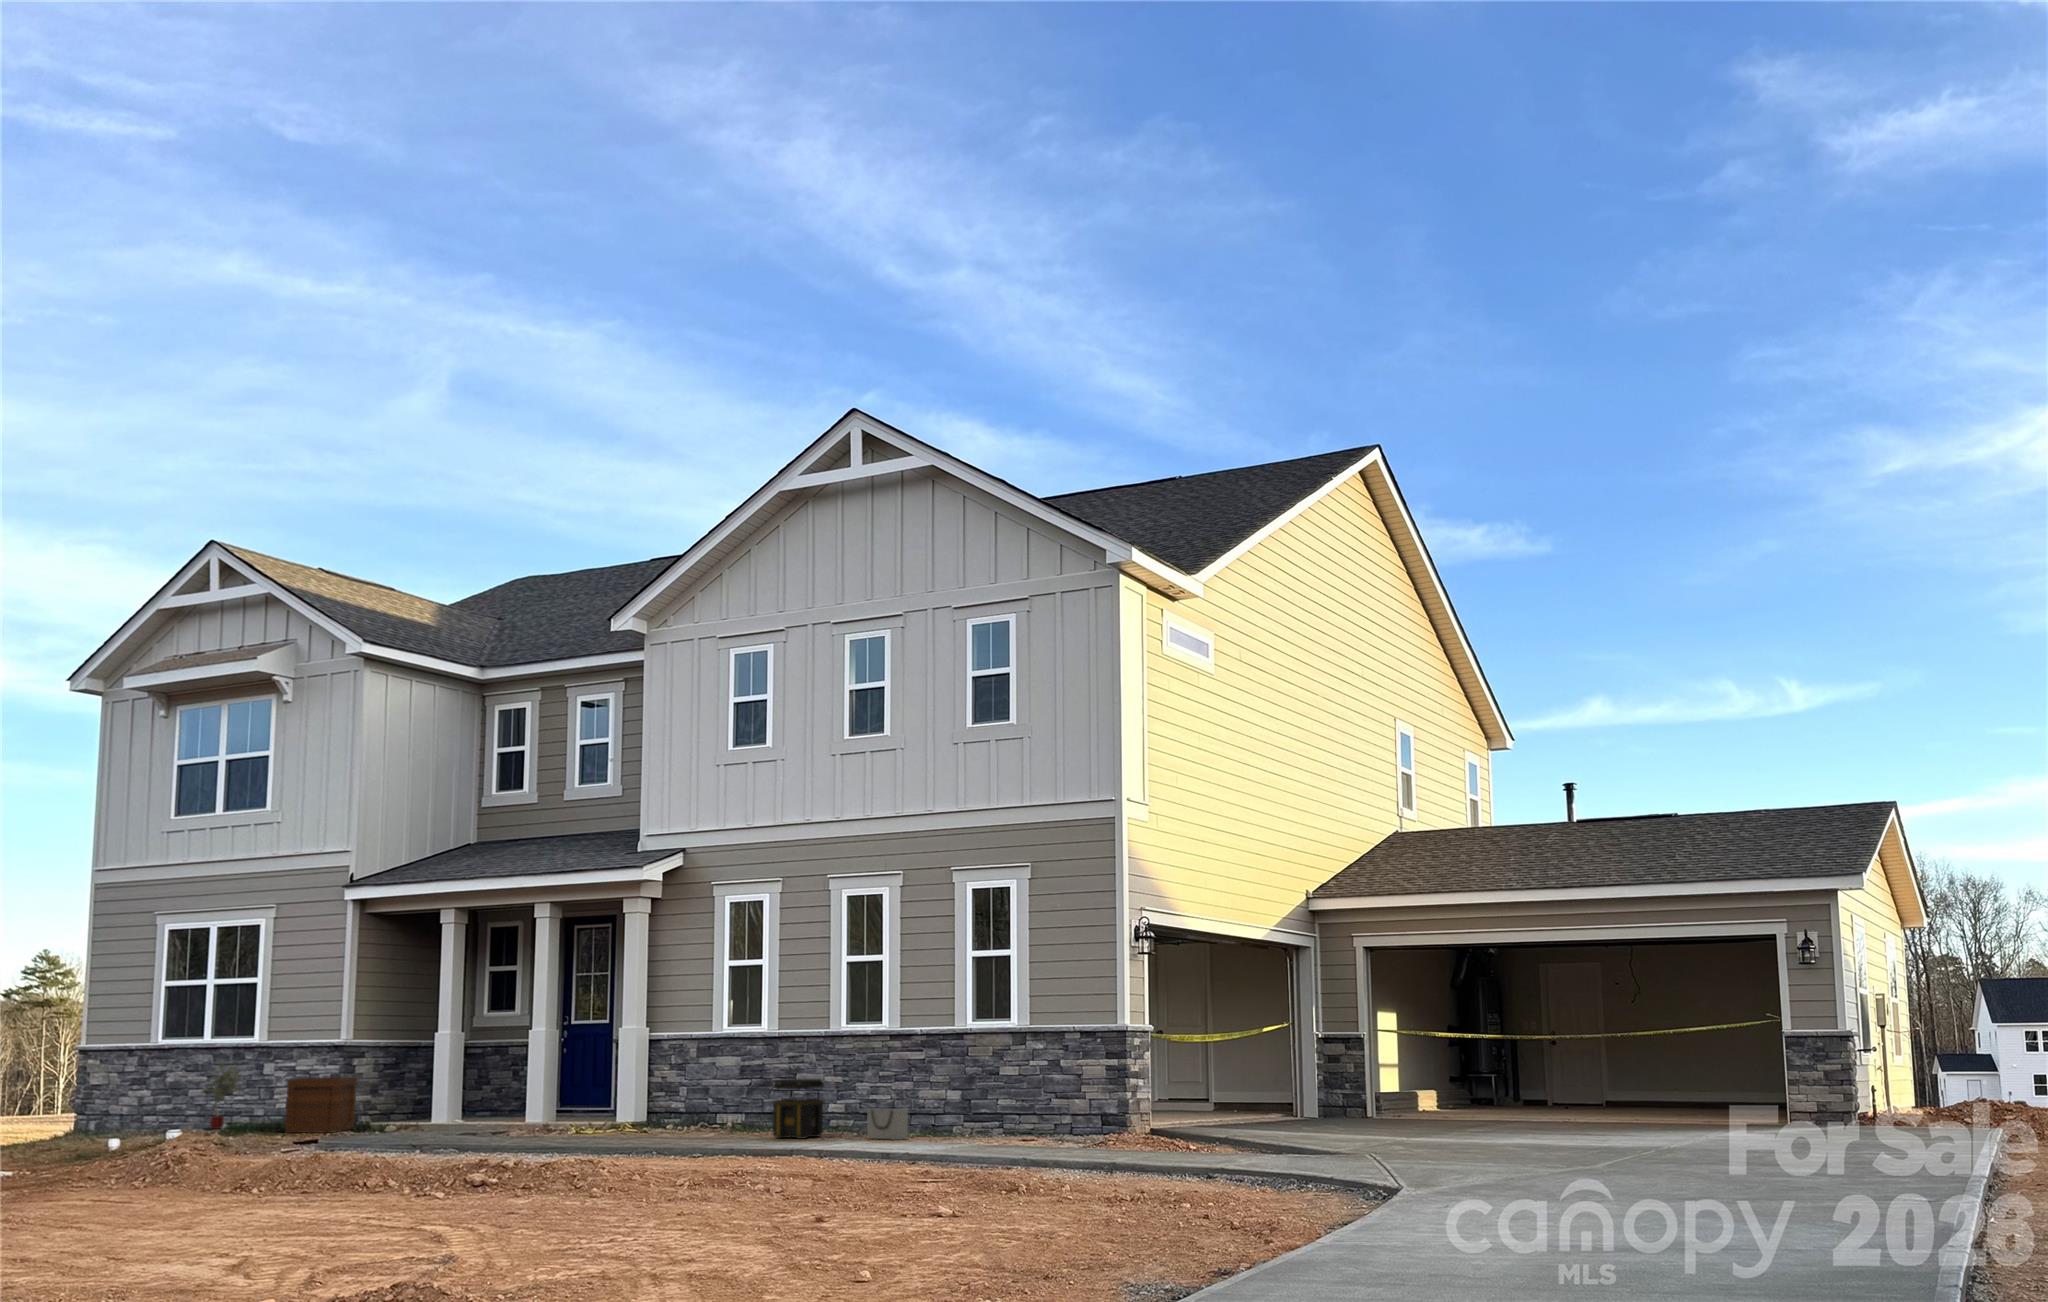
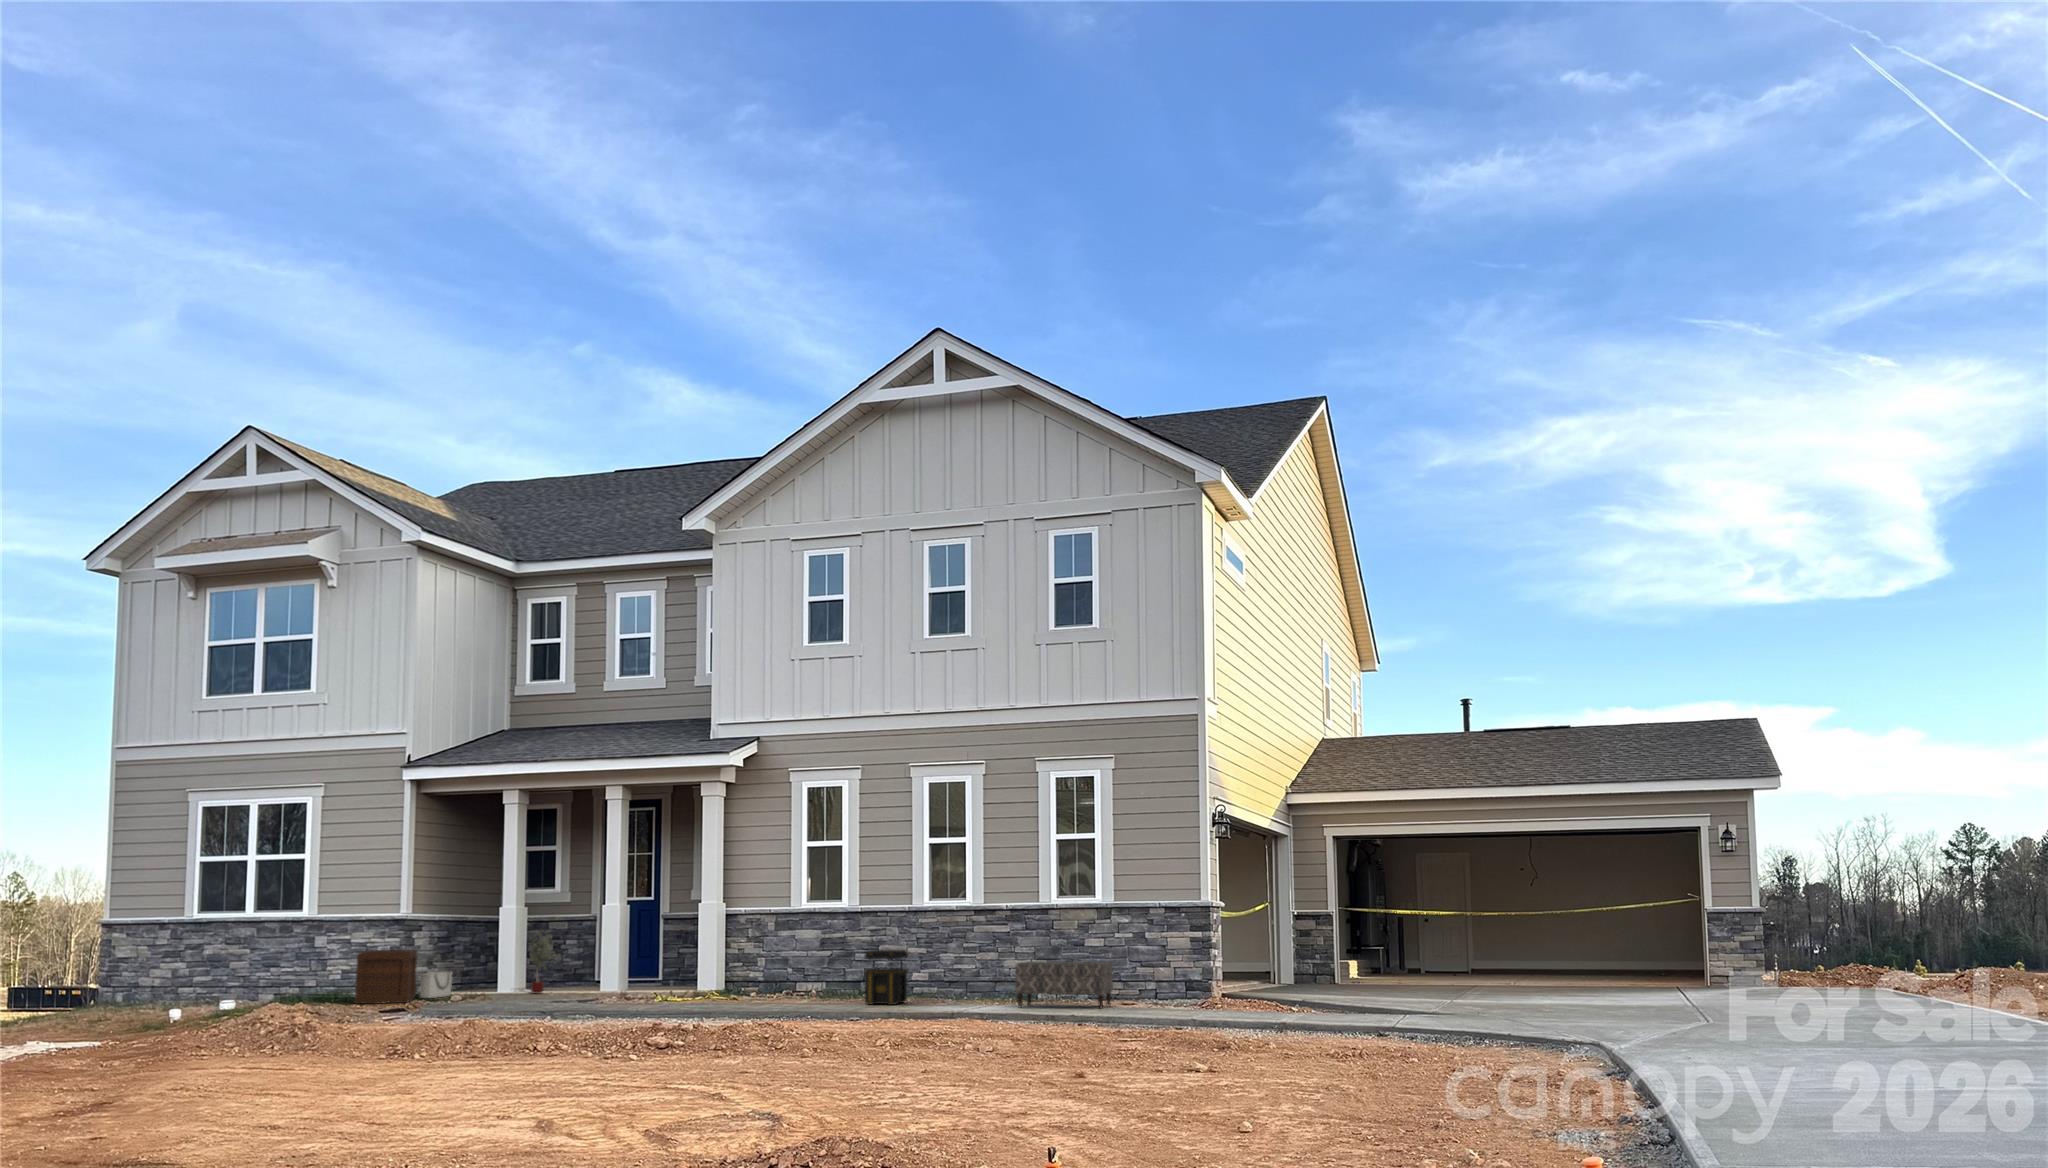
potted tree: present [203,1062,241,1129] -> present [530,931,560,994]
bench: none [917,1092,1027,1145] -> present [1015,961,1113,1009]
storage bin: present [867,1108,909,1140] -> present [420,972,452,998]

